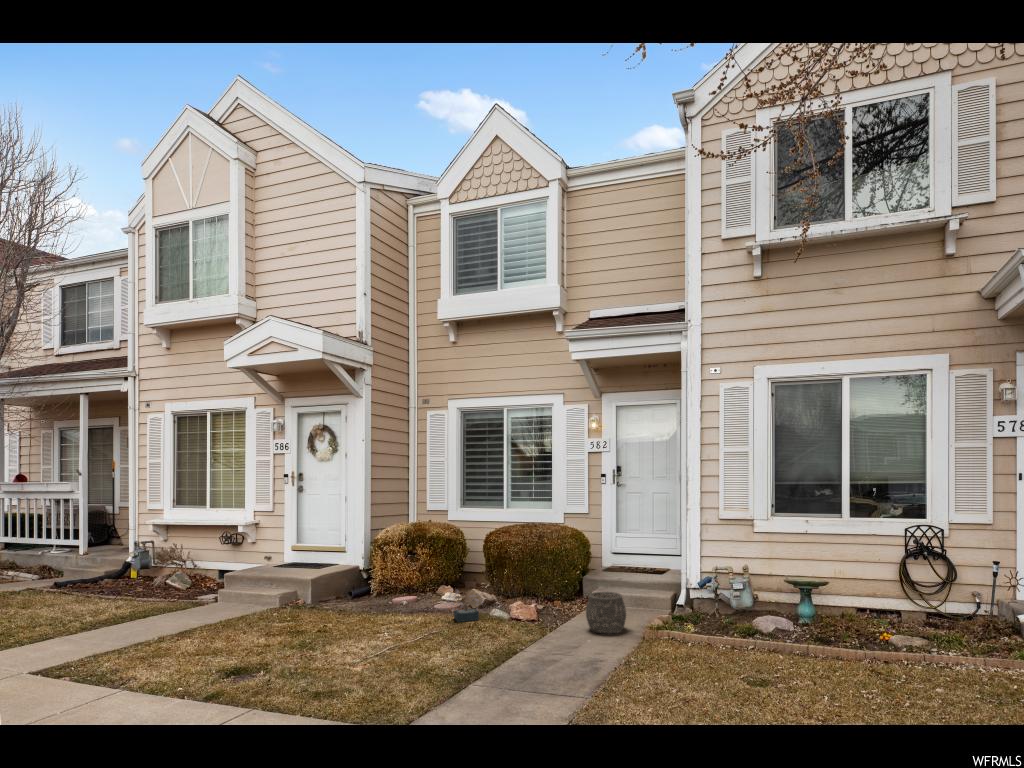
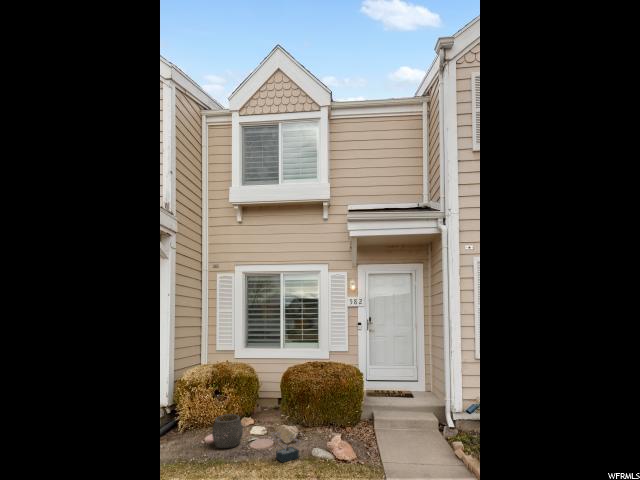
woven basket: present [586,592,626,634] -> present [212,414,243,448]

